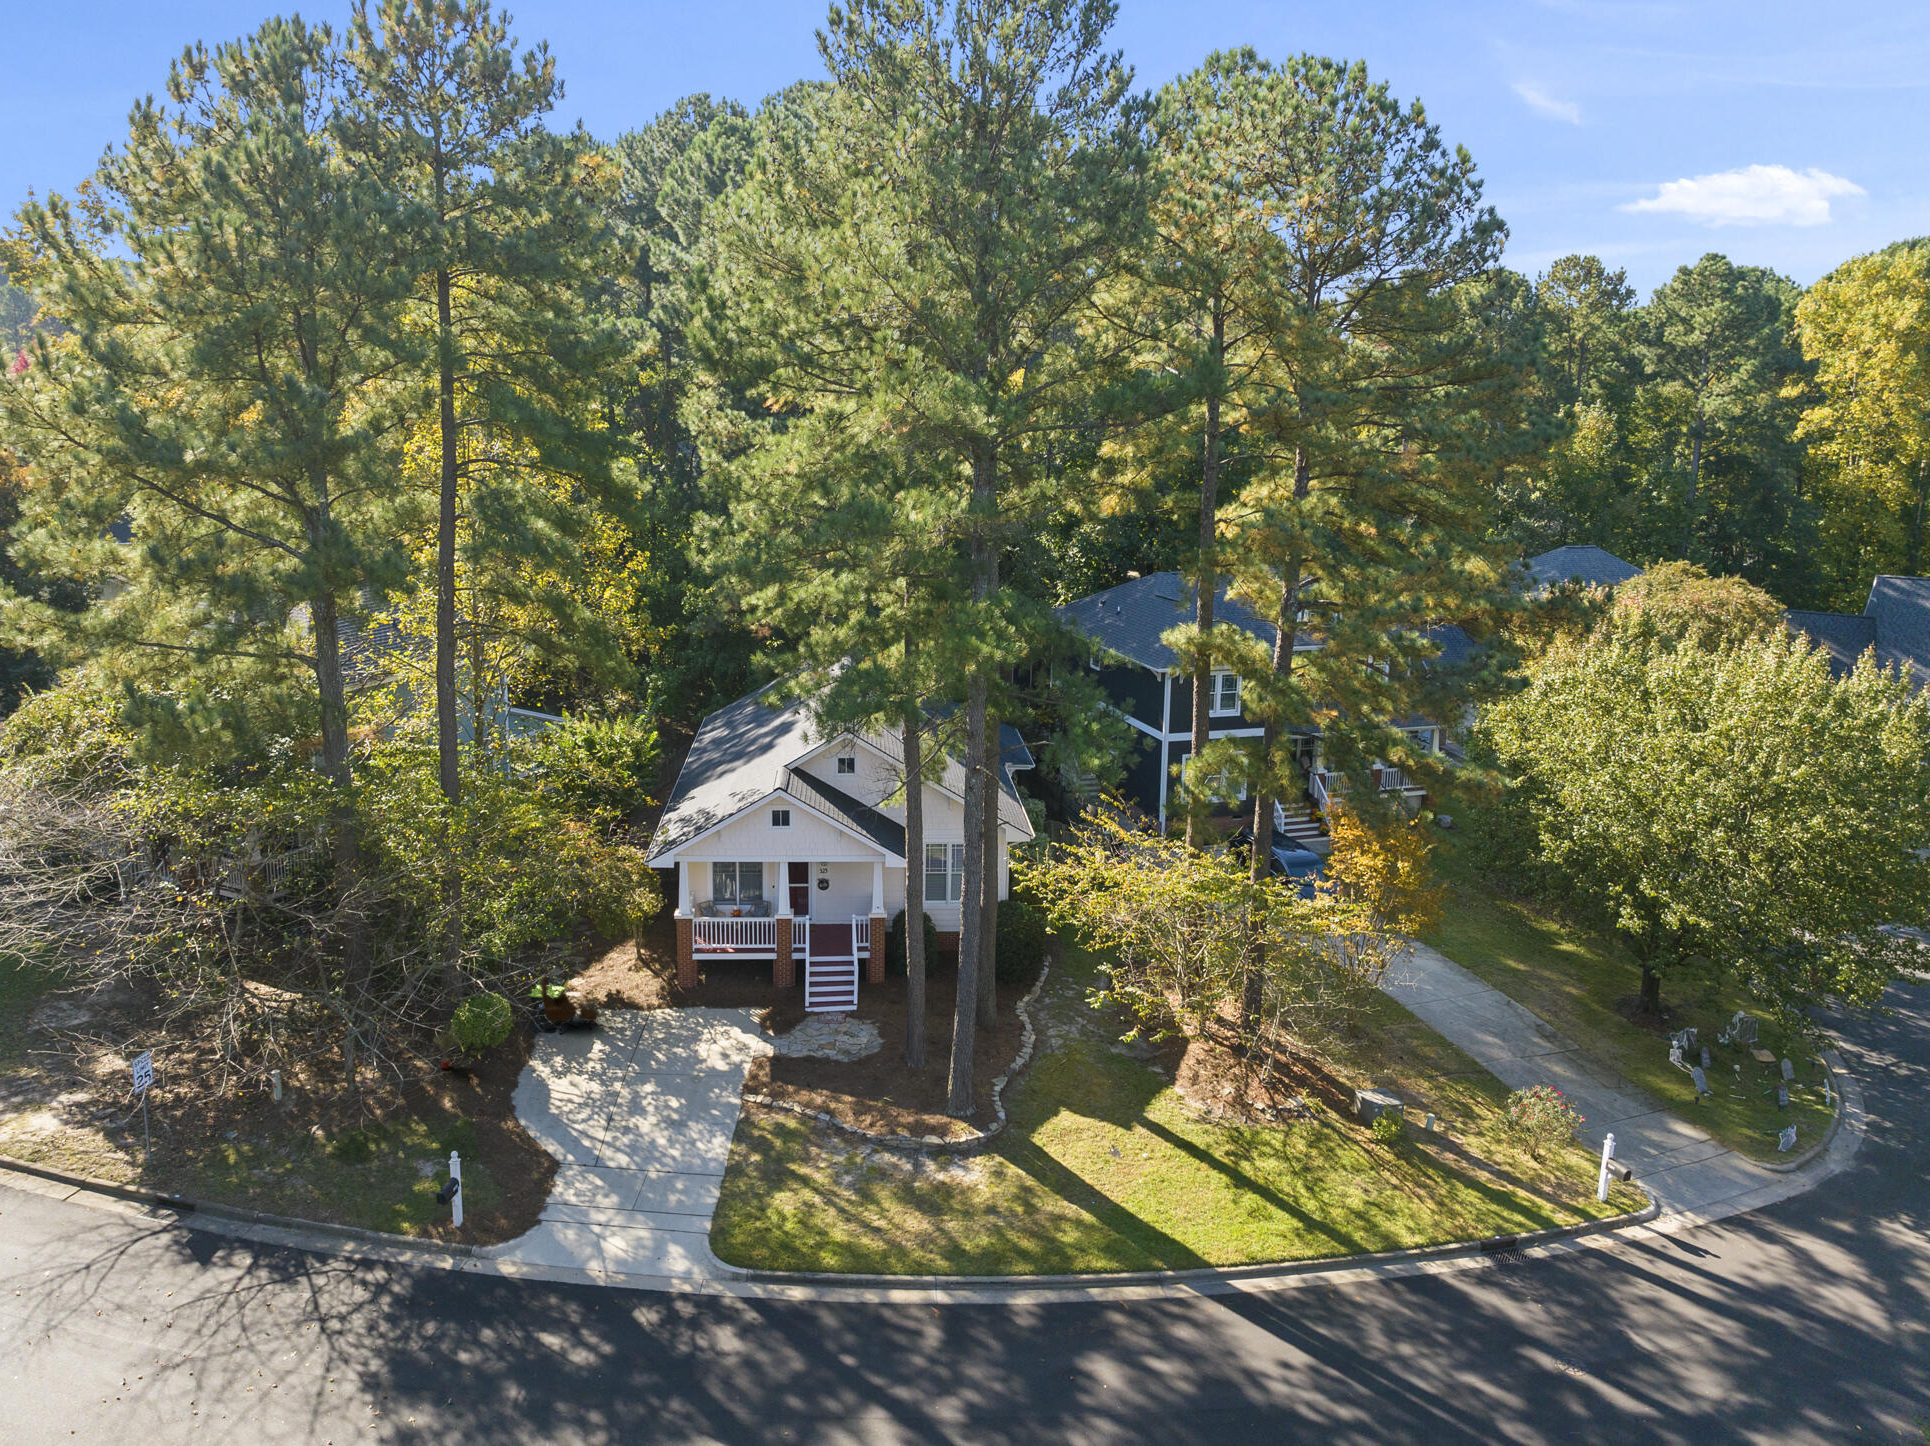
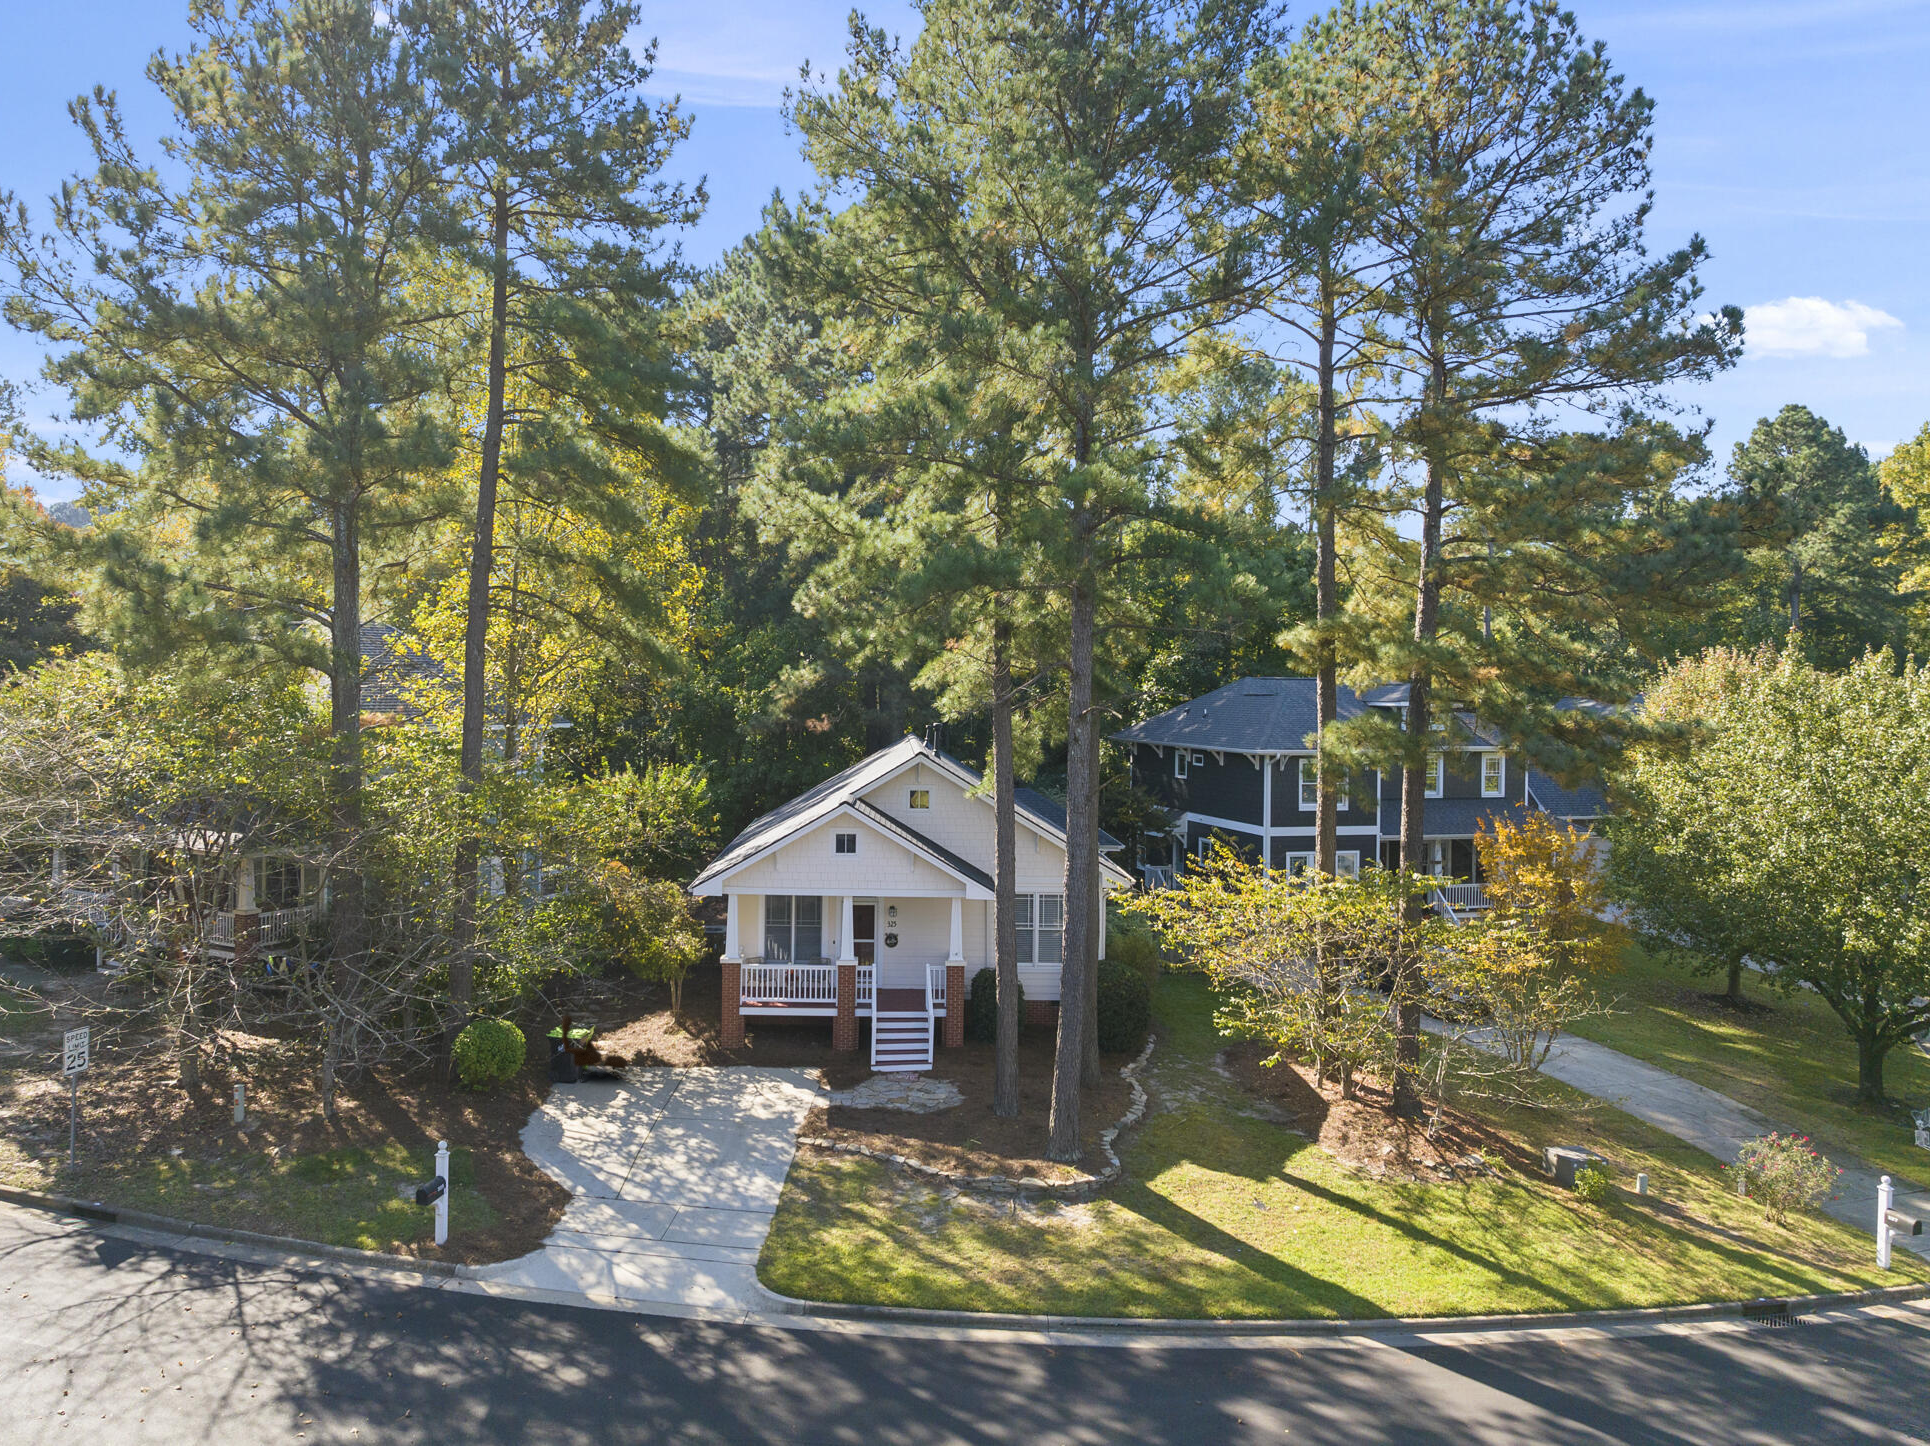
potted tree: present [434,1027,460,1069] -> none [433,1053,468,1107]

